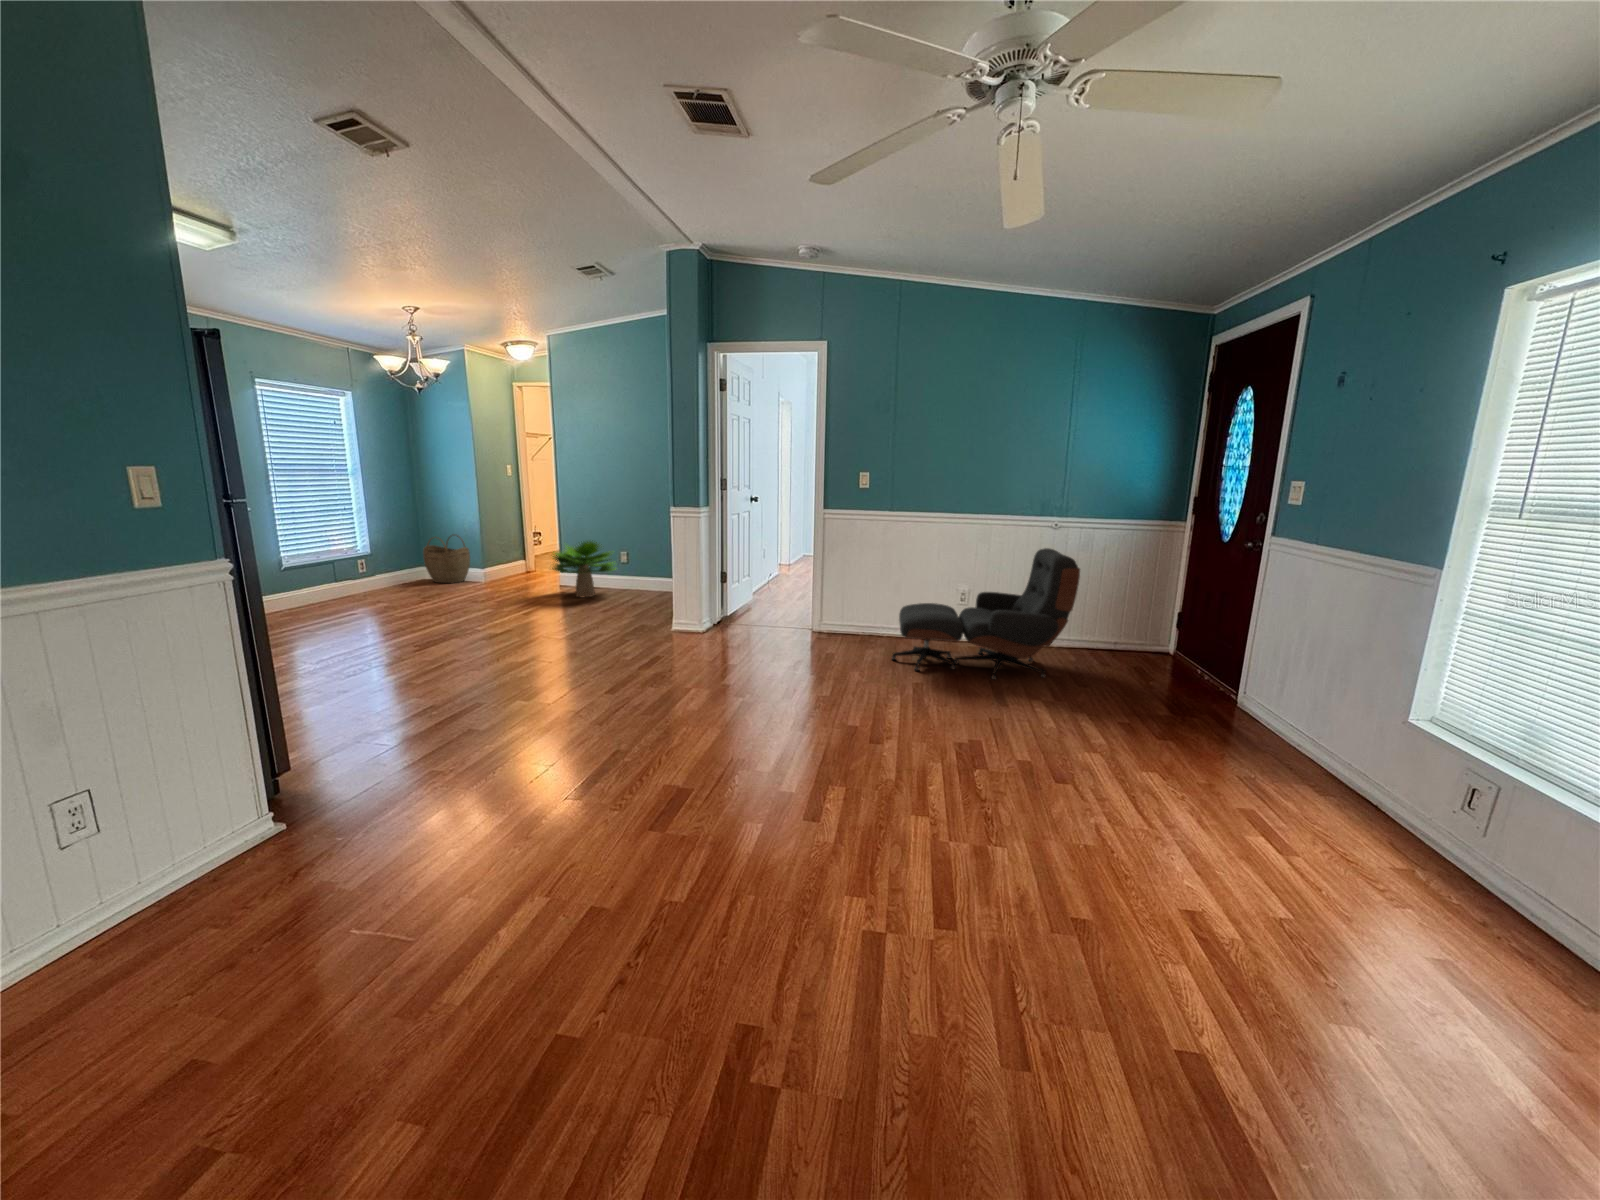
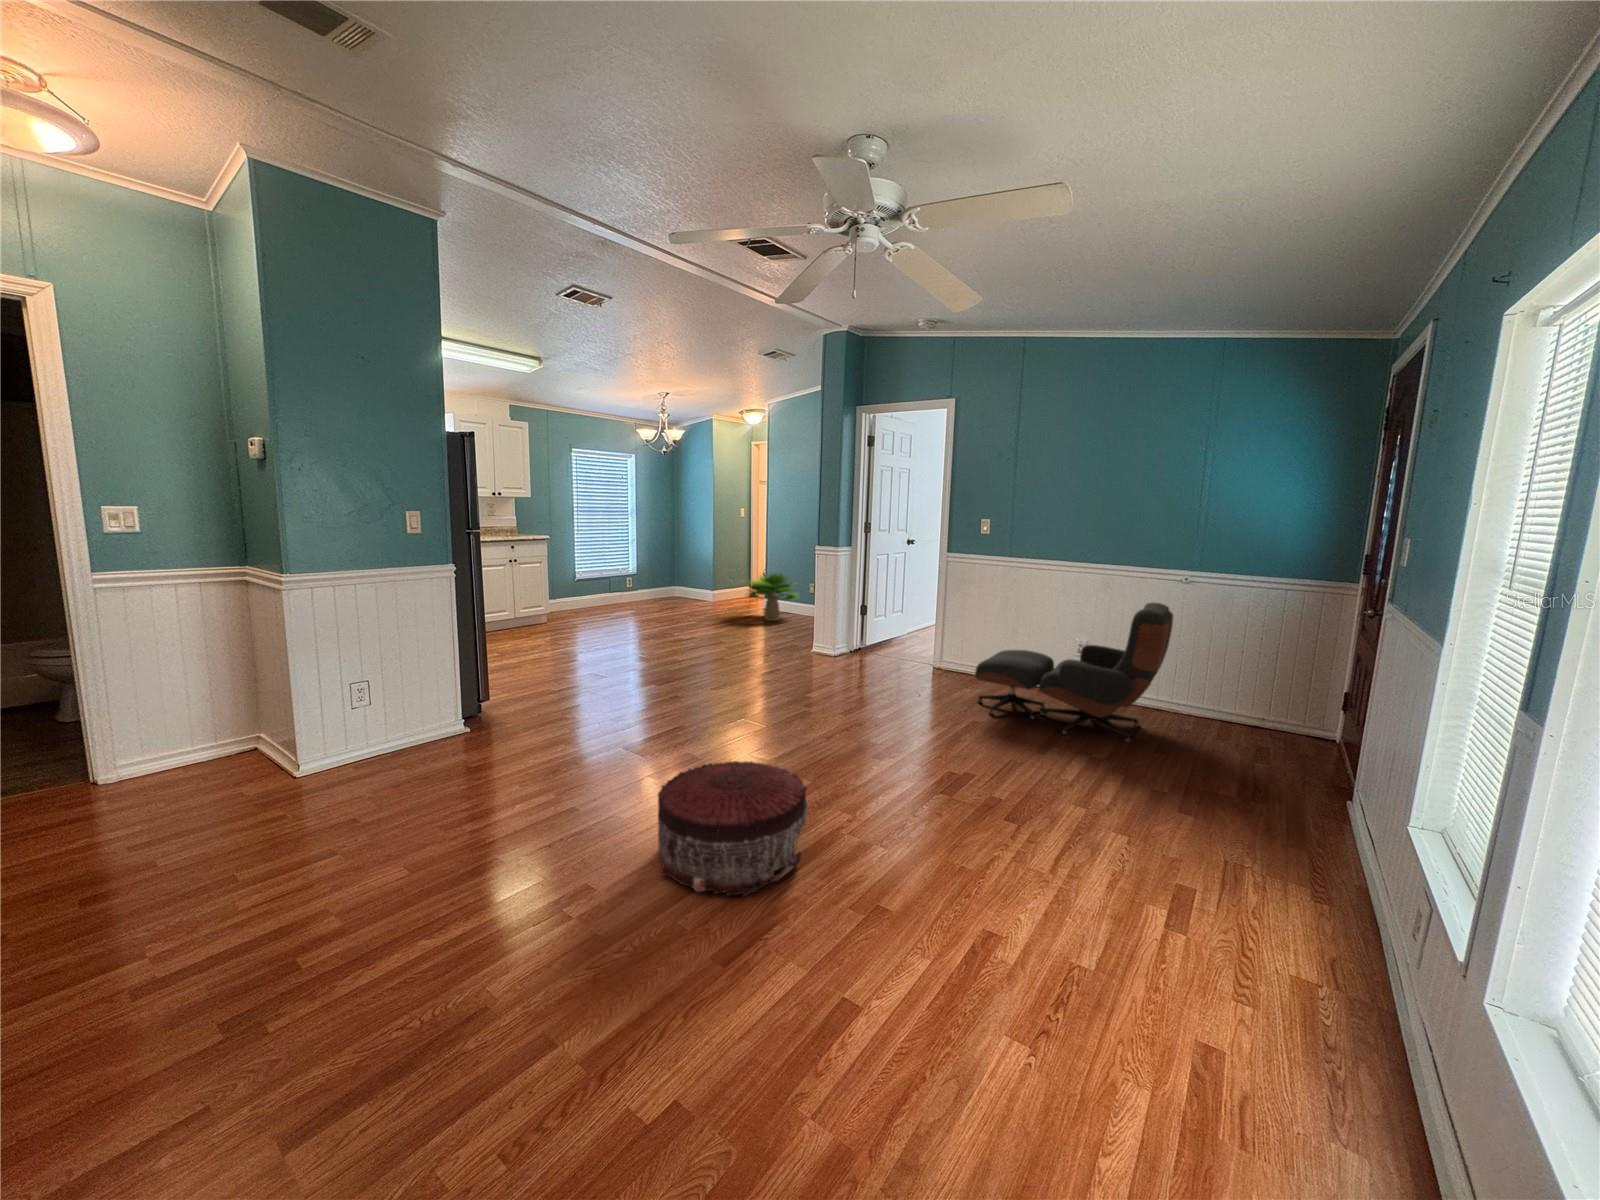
woven basket: present [423,536,470,584] -> none [671,563,703,602]
pouf: none [779,779,978,976] -> present [658,761,808,896]

